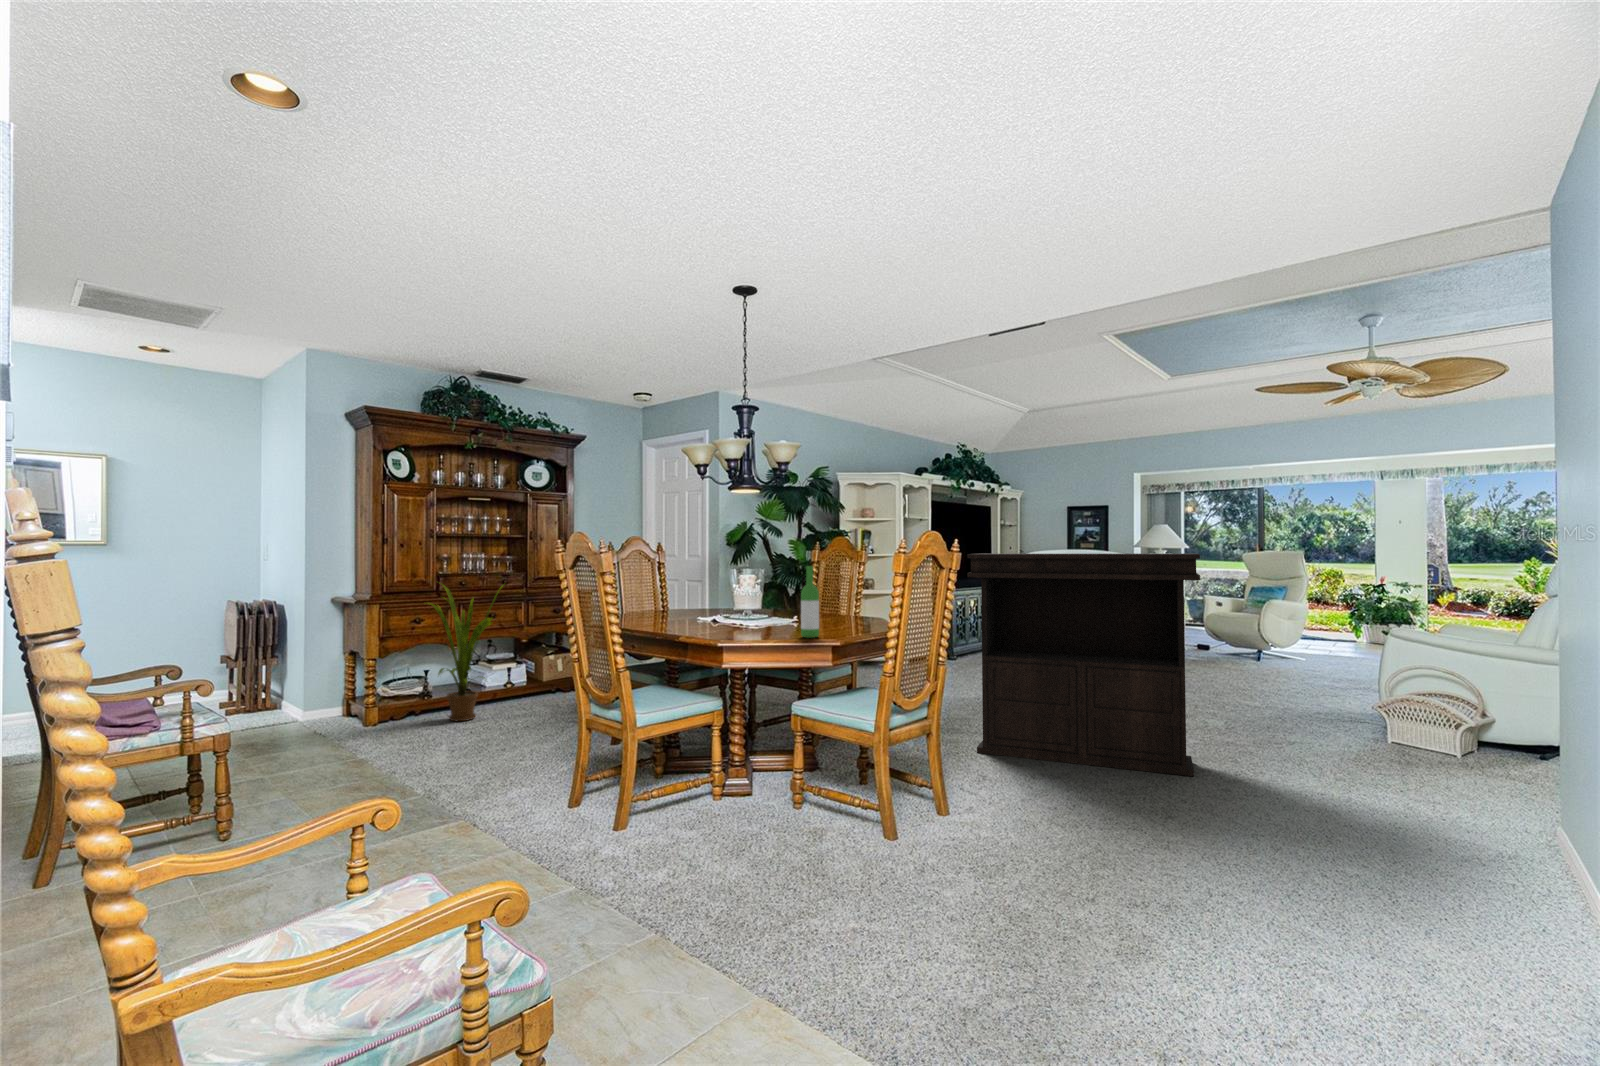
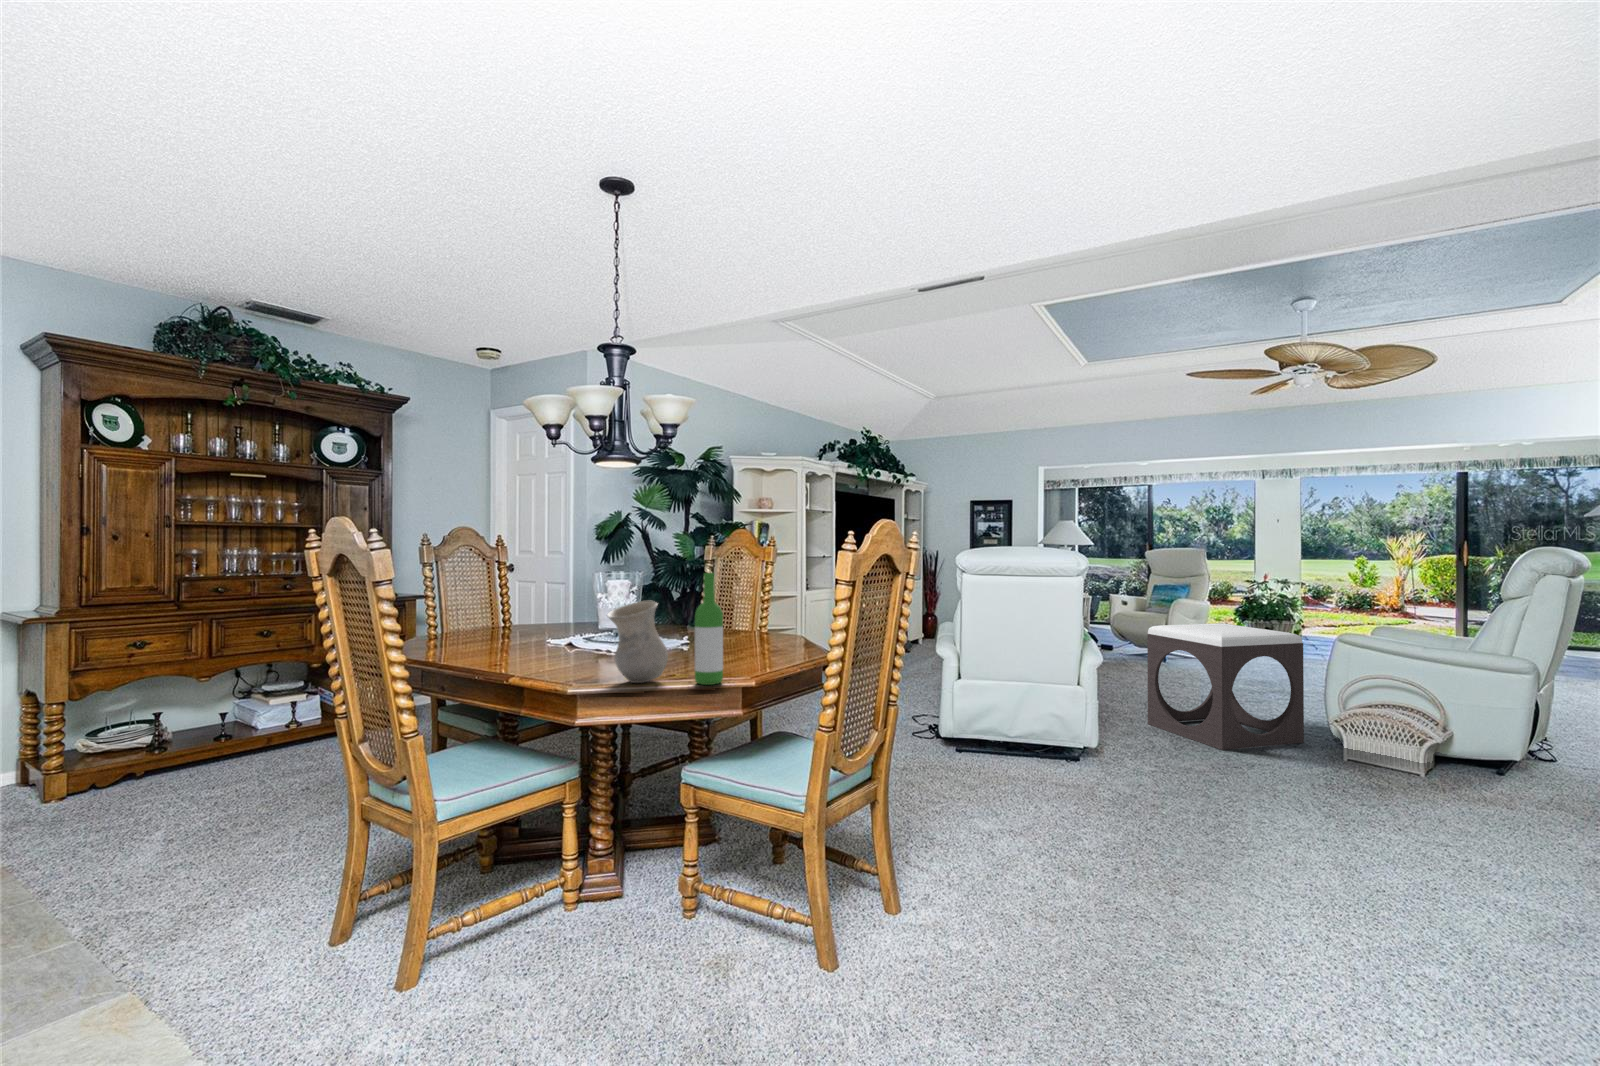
console table: present [967,553,1200,776] -> none [912,552,1215,840]
house plant: present [430,584,498,721] -> none [131,588,279,788]
vase: none [746,584,784,636] -> present [607,601,668,683]
footstool: none [1202,618,1343,726] -> present [1147,623,1304,750]

